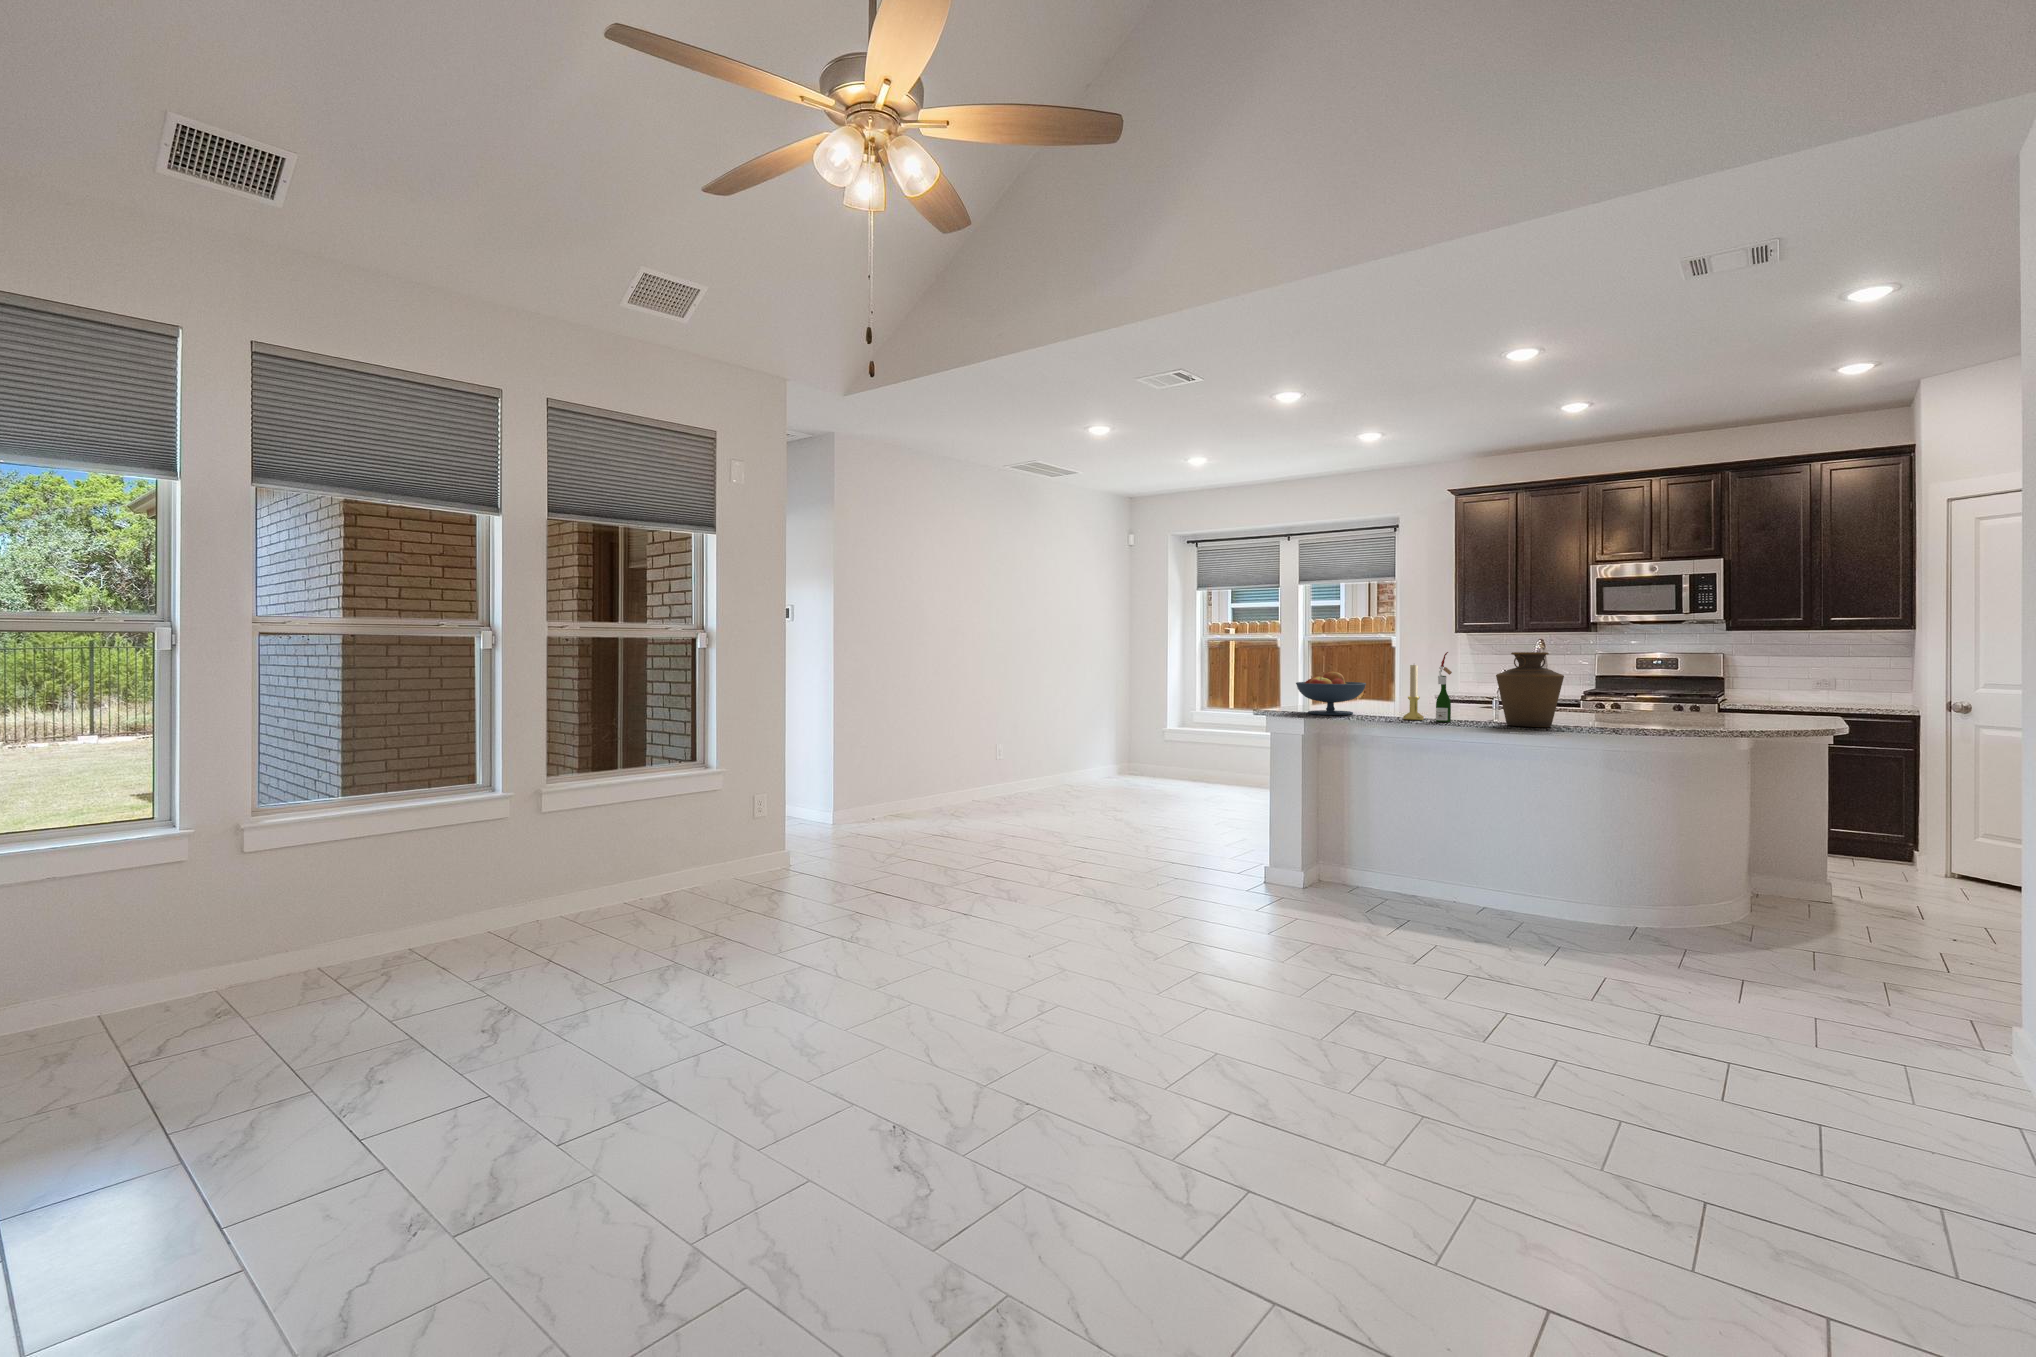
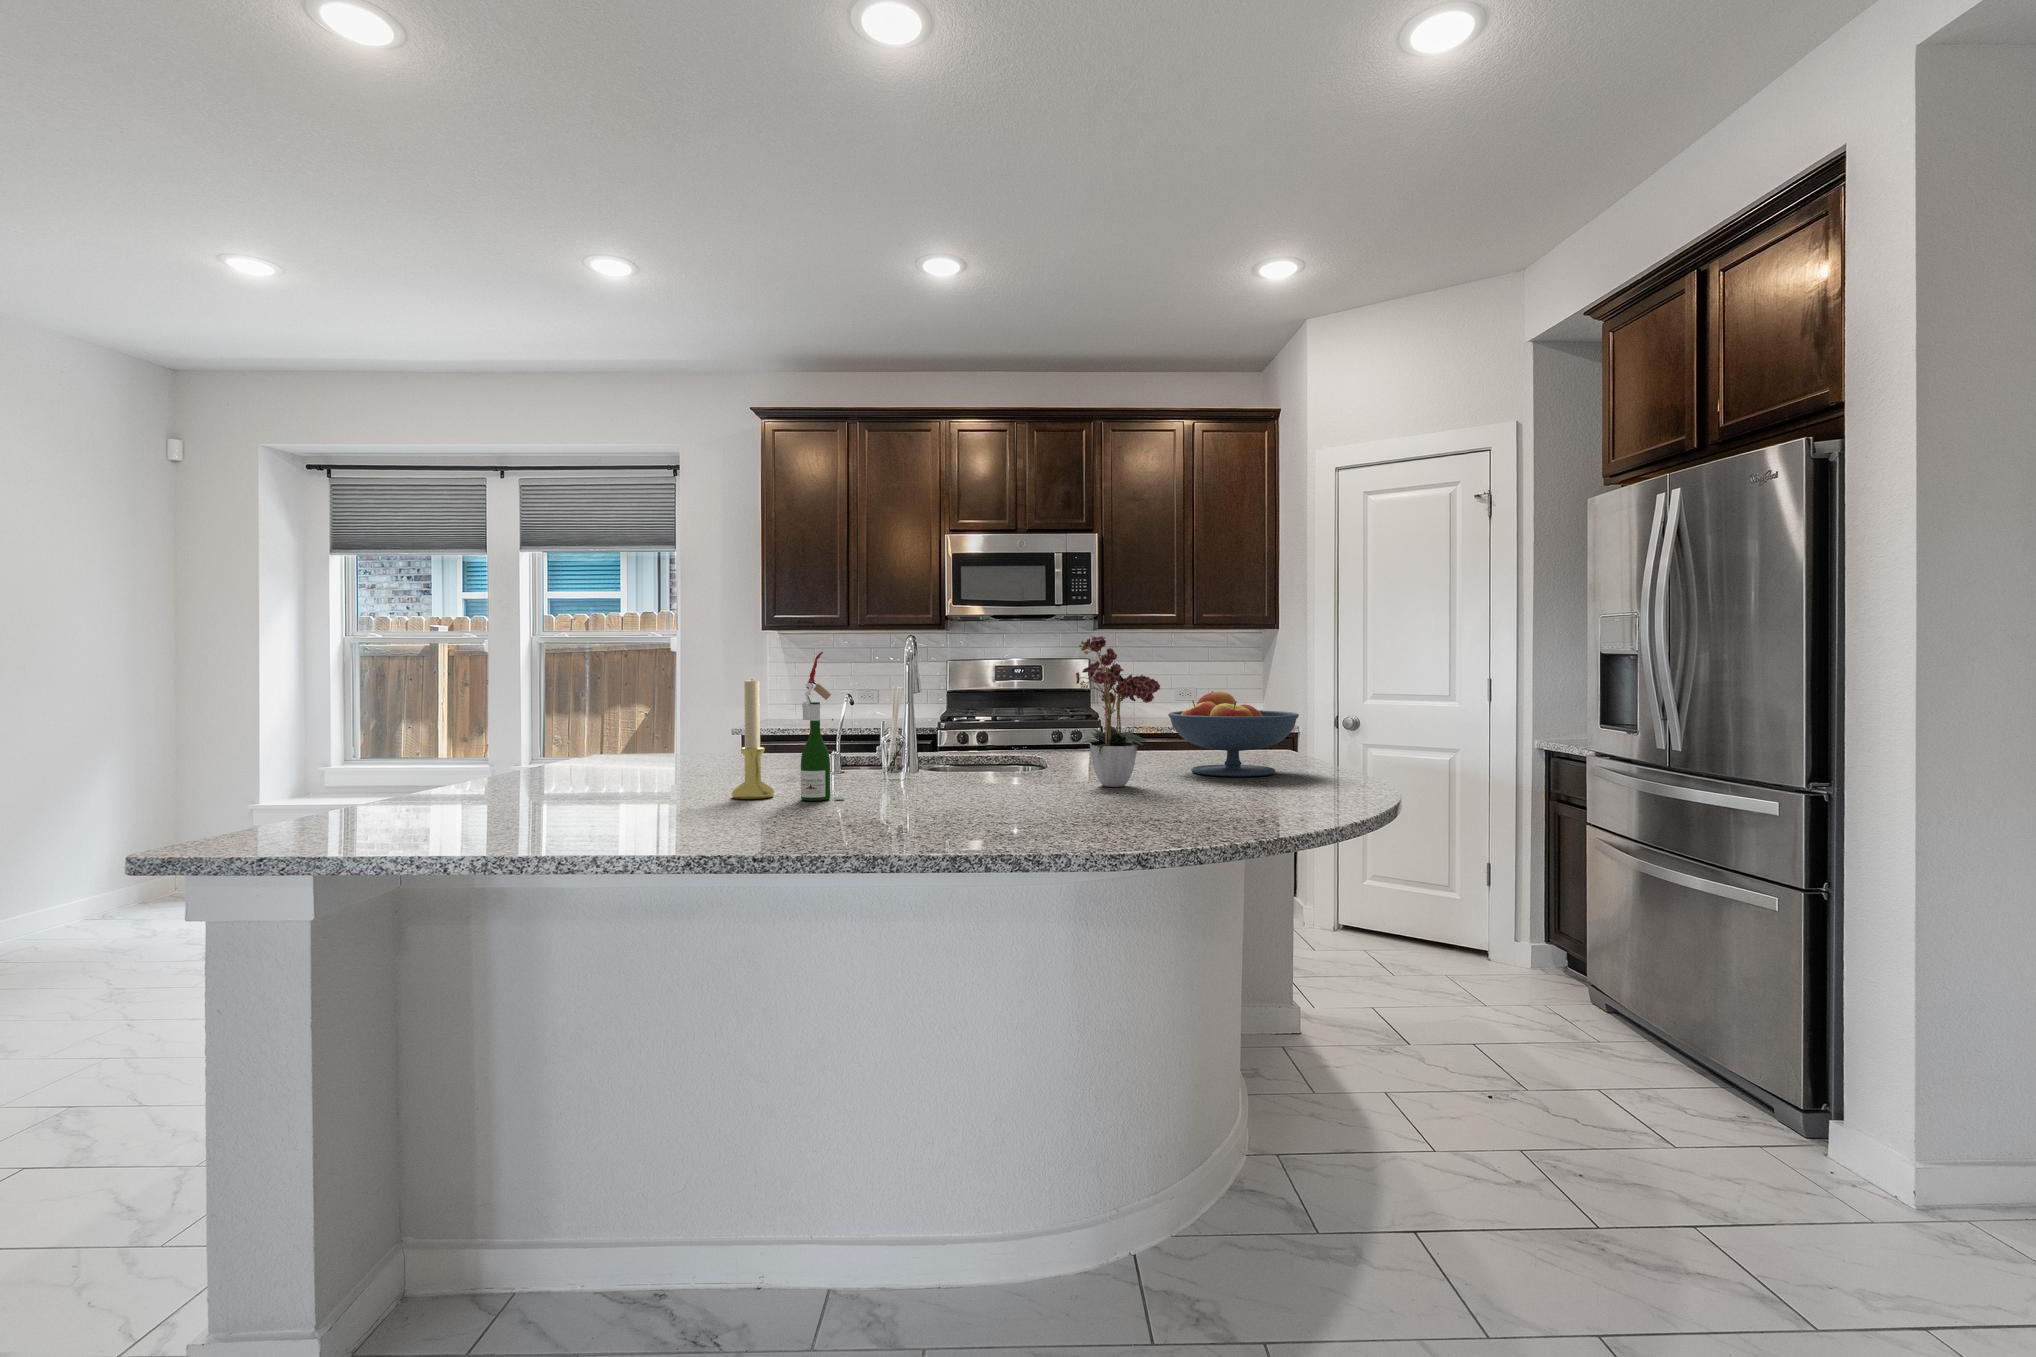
flower arrangement: none [1593,640,1661,727] -> present [1076,636,1160,787]
vase: present [1496,652,1564,727] -> none [918,652,1039,802]
fruit bowl: present [1296,672,1366,715] -> present [1168,691,1299,776]

